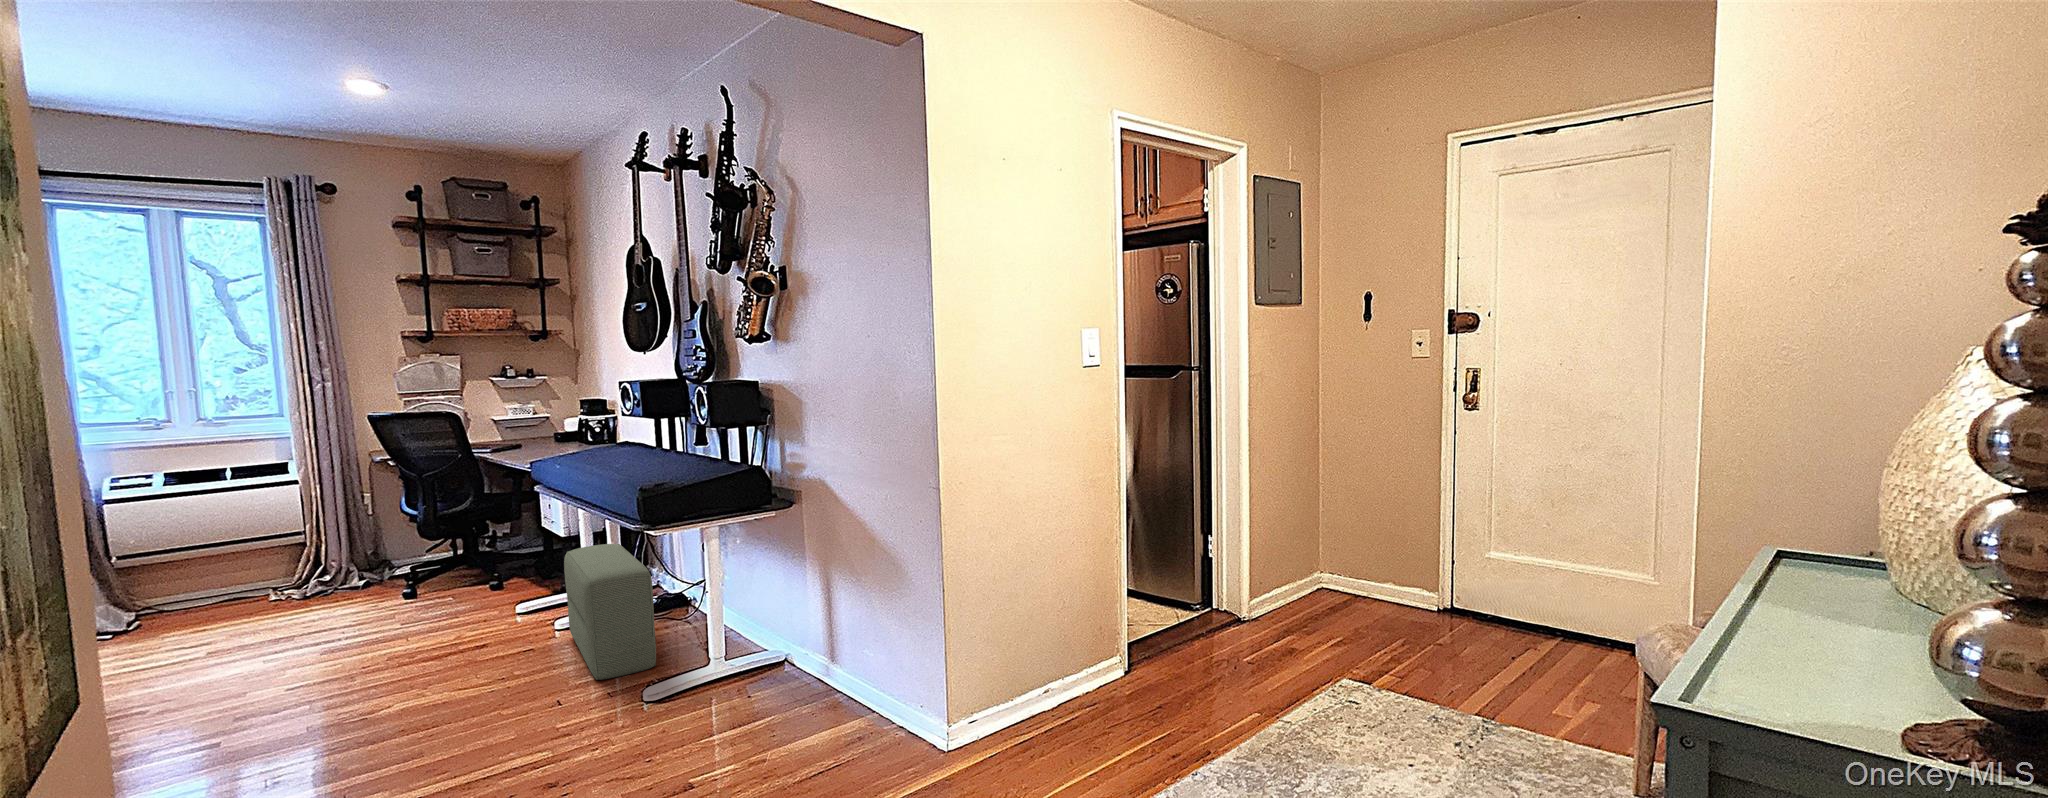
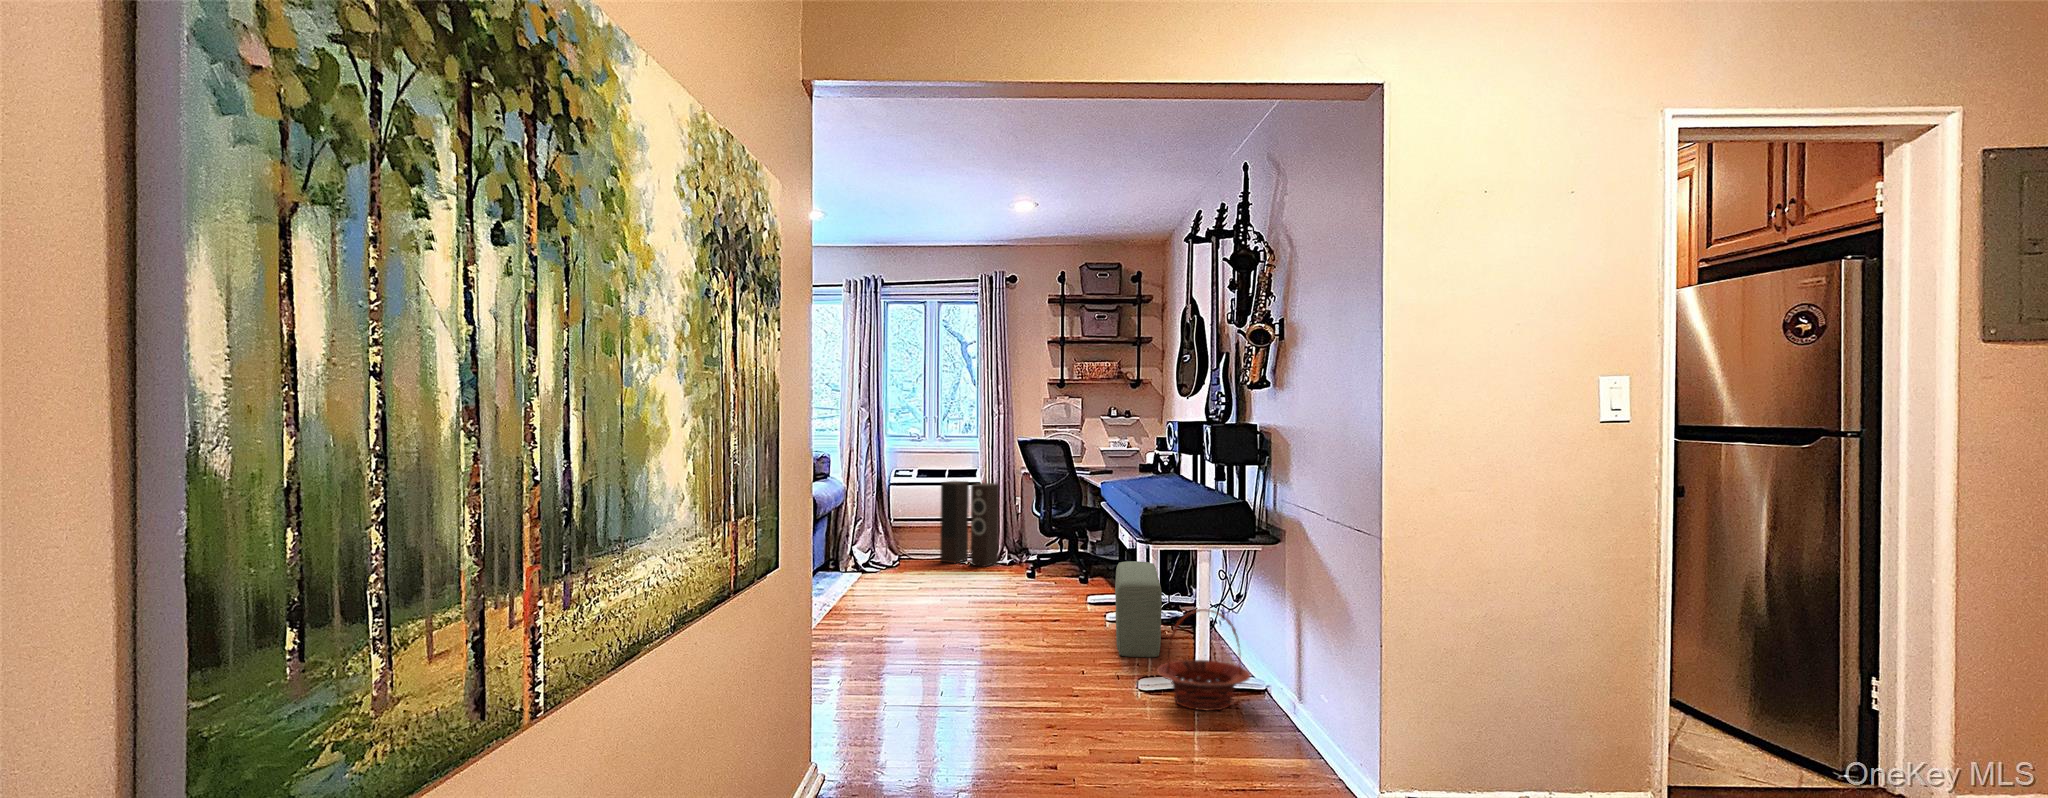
speaker: none [219,478,342,605] -> present [940,481,999,567]
basket: none [687,588,824,735] -> present [1157,609,1250,711]

